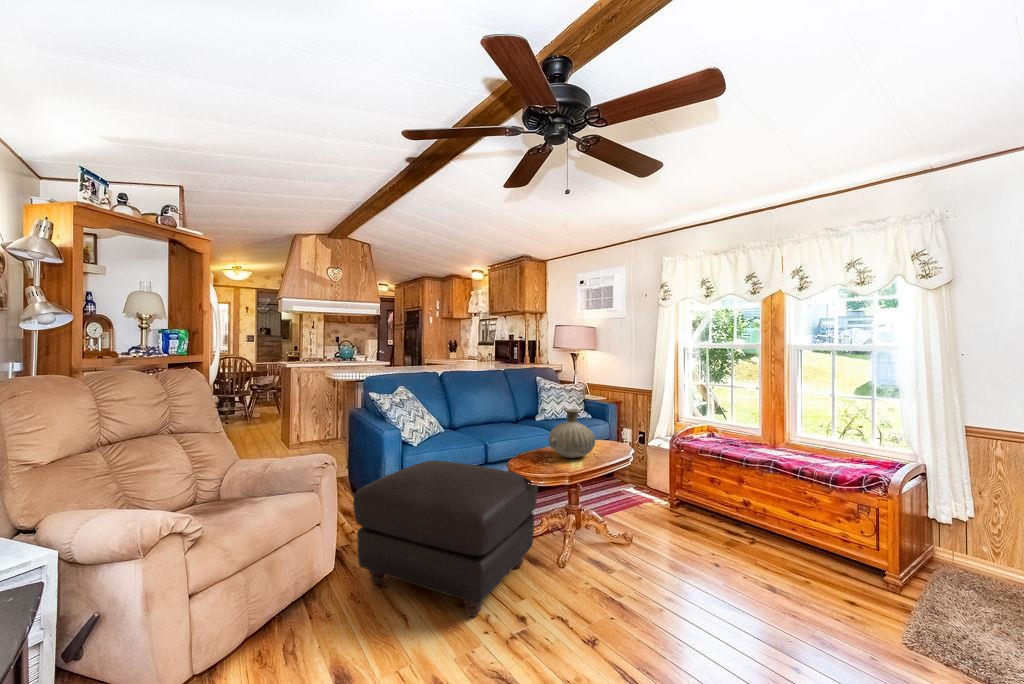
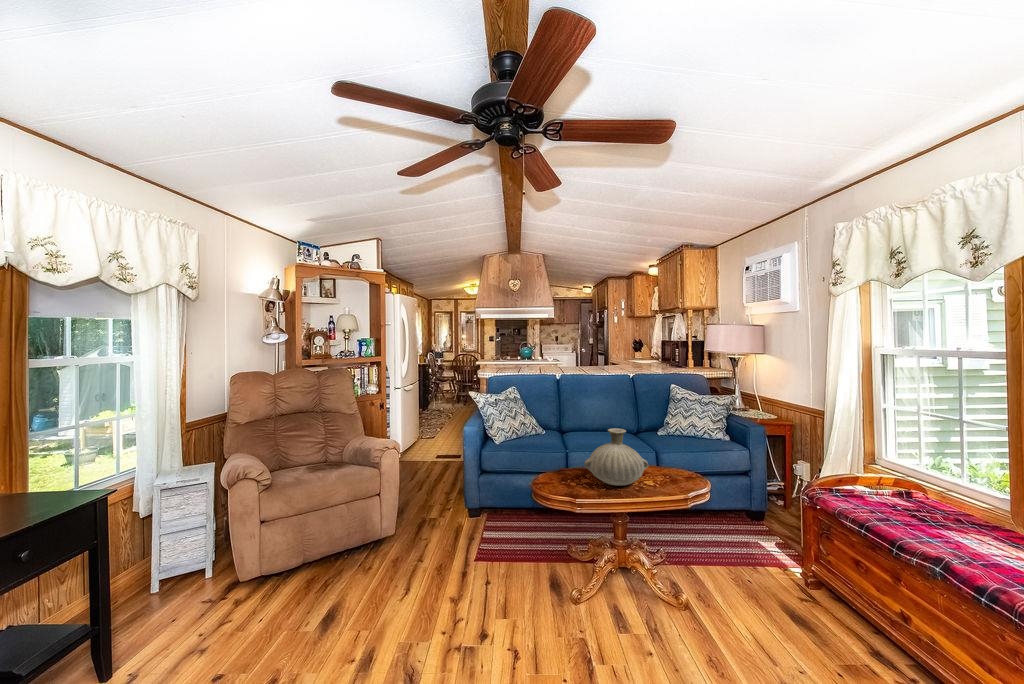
ottoman: present [353,461,538,617] -> none [403,461,555,615]

